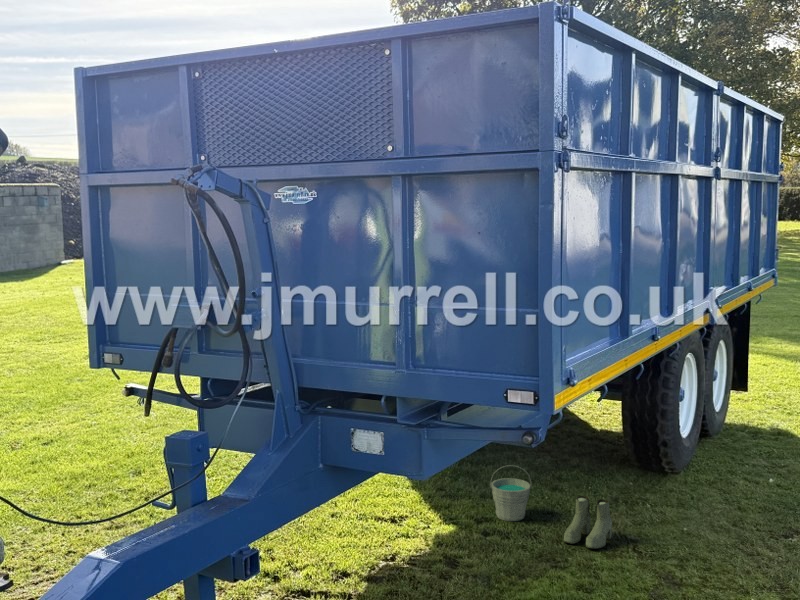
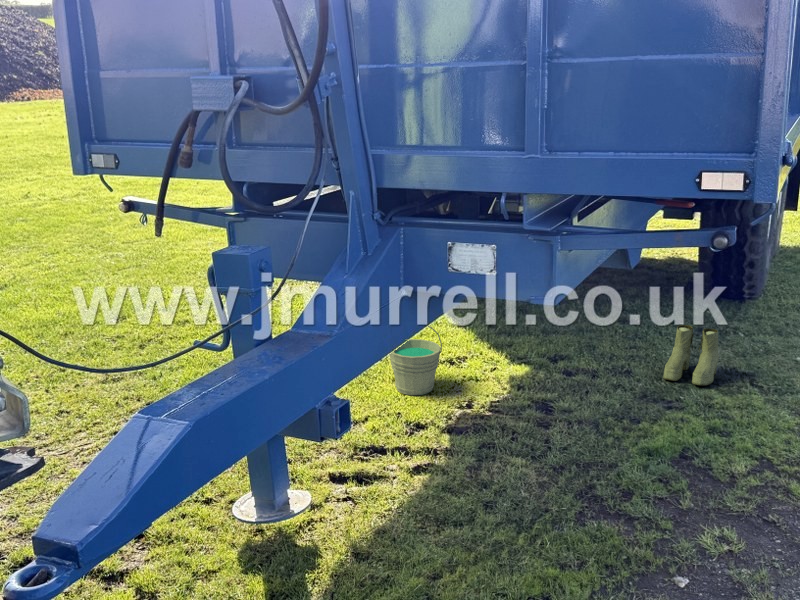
bucket: present [490,465,531,521] -> present [390,326,442,395]

